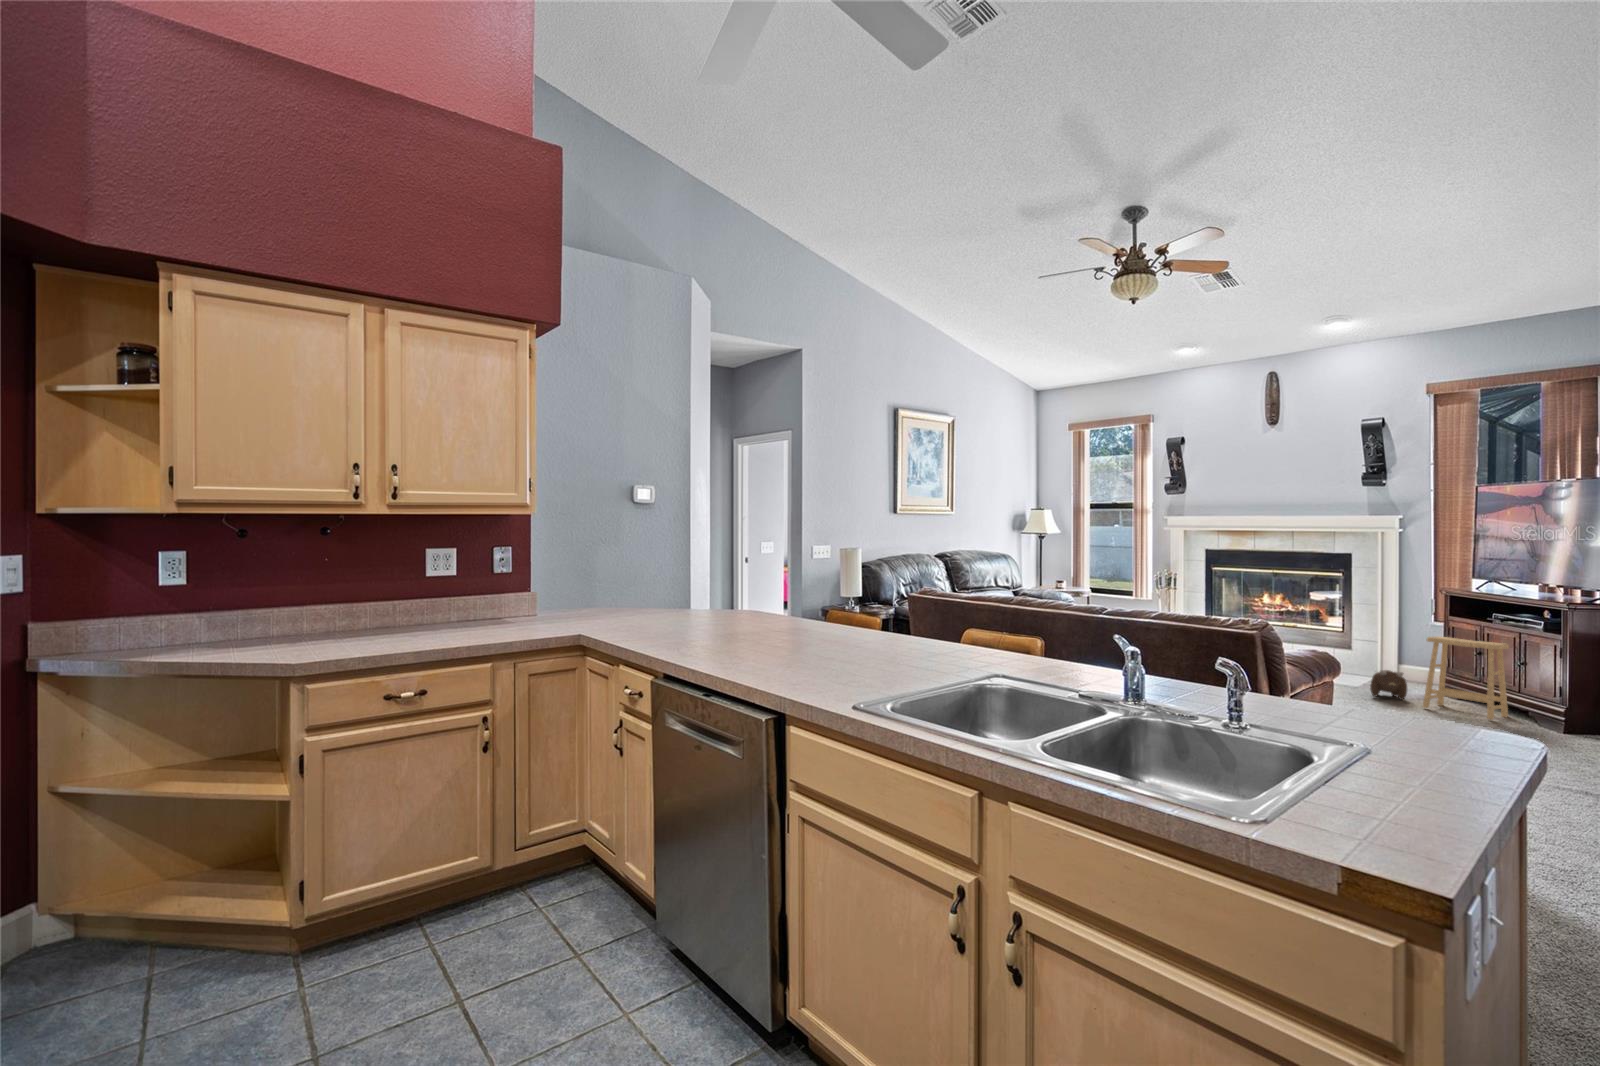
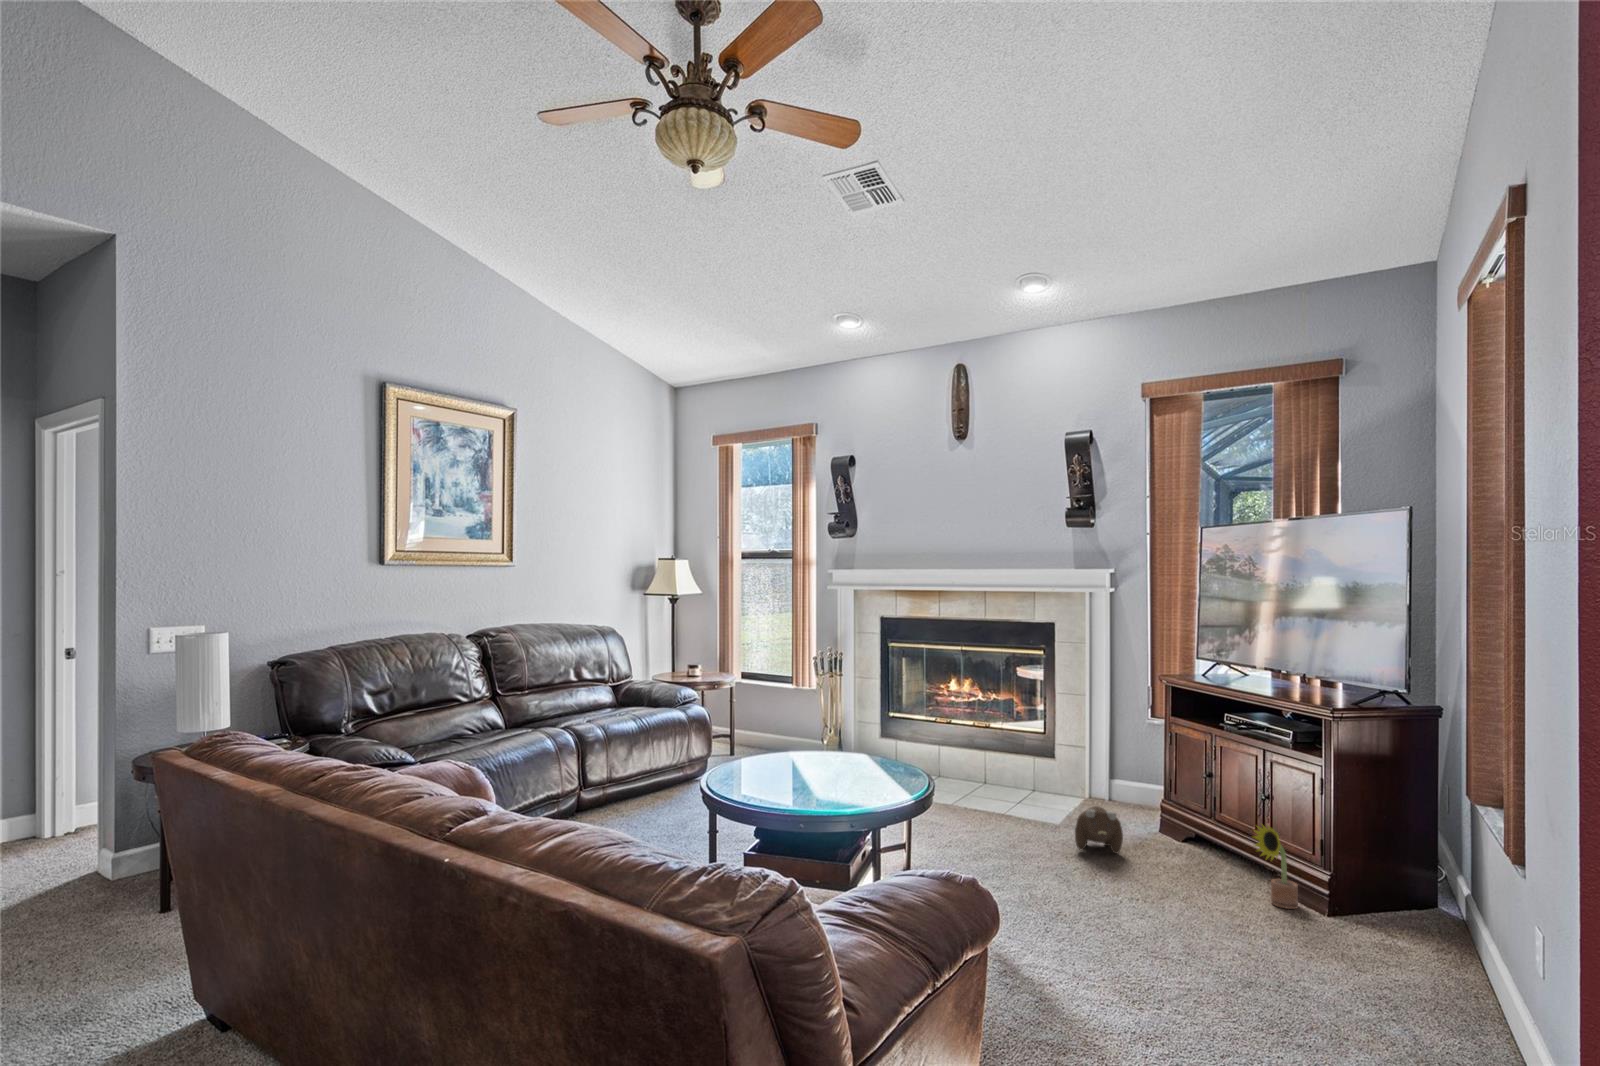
footstool: present [1423,636,1509,720] -> none [1142,755,1252,894]
decorative plant: none [1508,675,1542,729] -> present [1254,826,1298,909]

